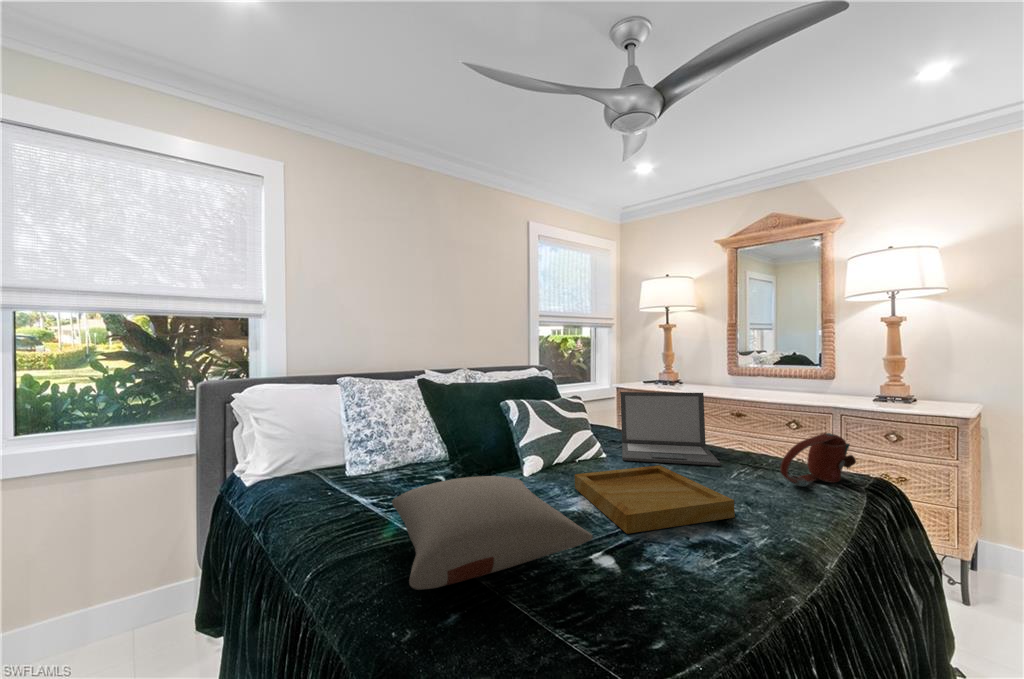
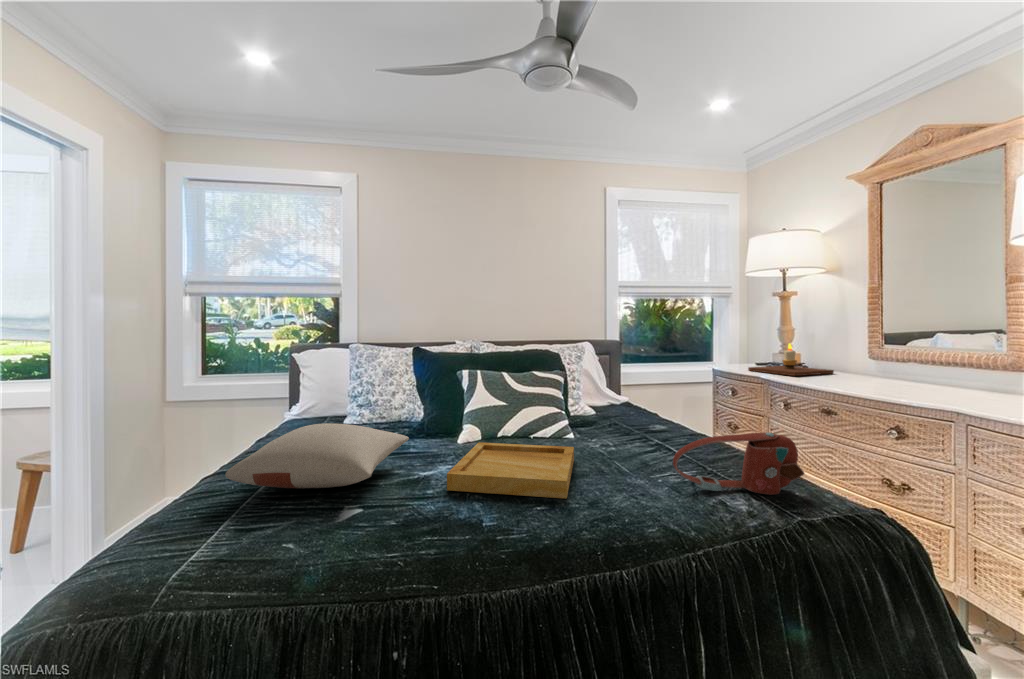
candle: none [655,365,708,389] -> present [748,343,834,376]
laptop: present [621,392,720,466] -> none [572,370,694,460]

